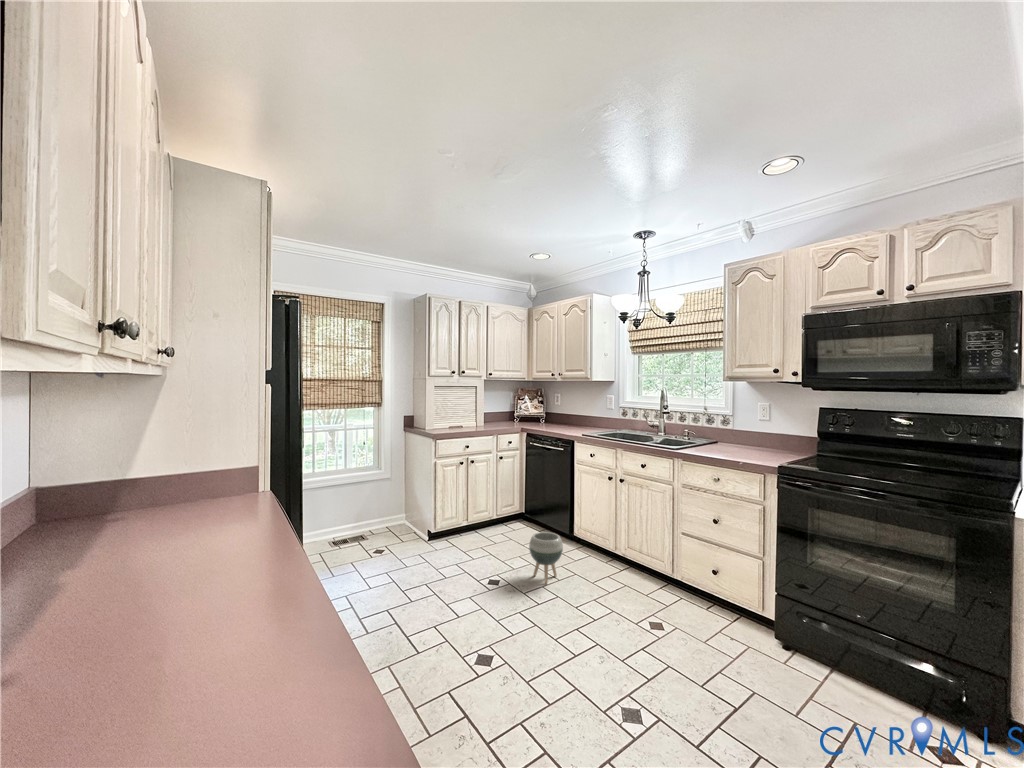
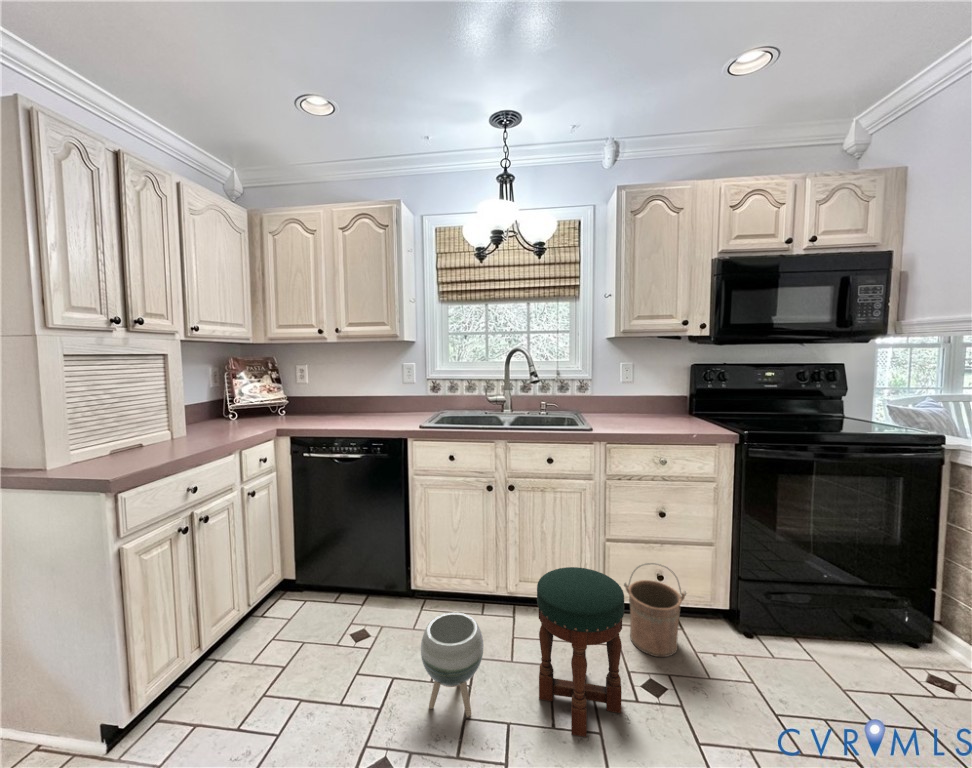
stool: none [578,524,630,615] -> present [537,567,624,737]
bucket: none [672,550,712,620] -> present [624,563,686,657]

